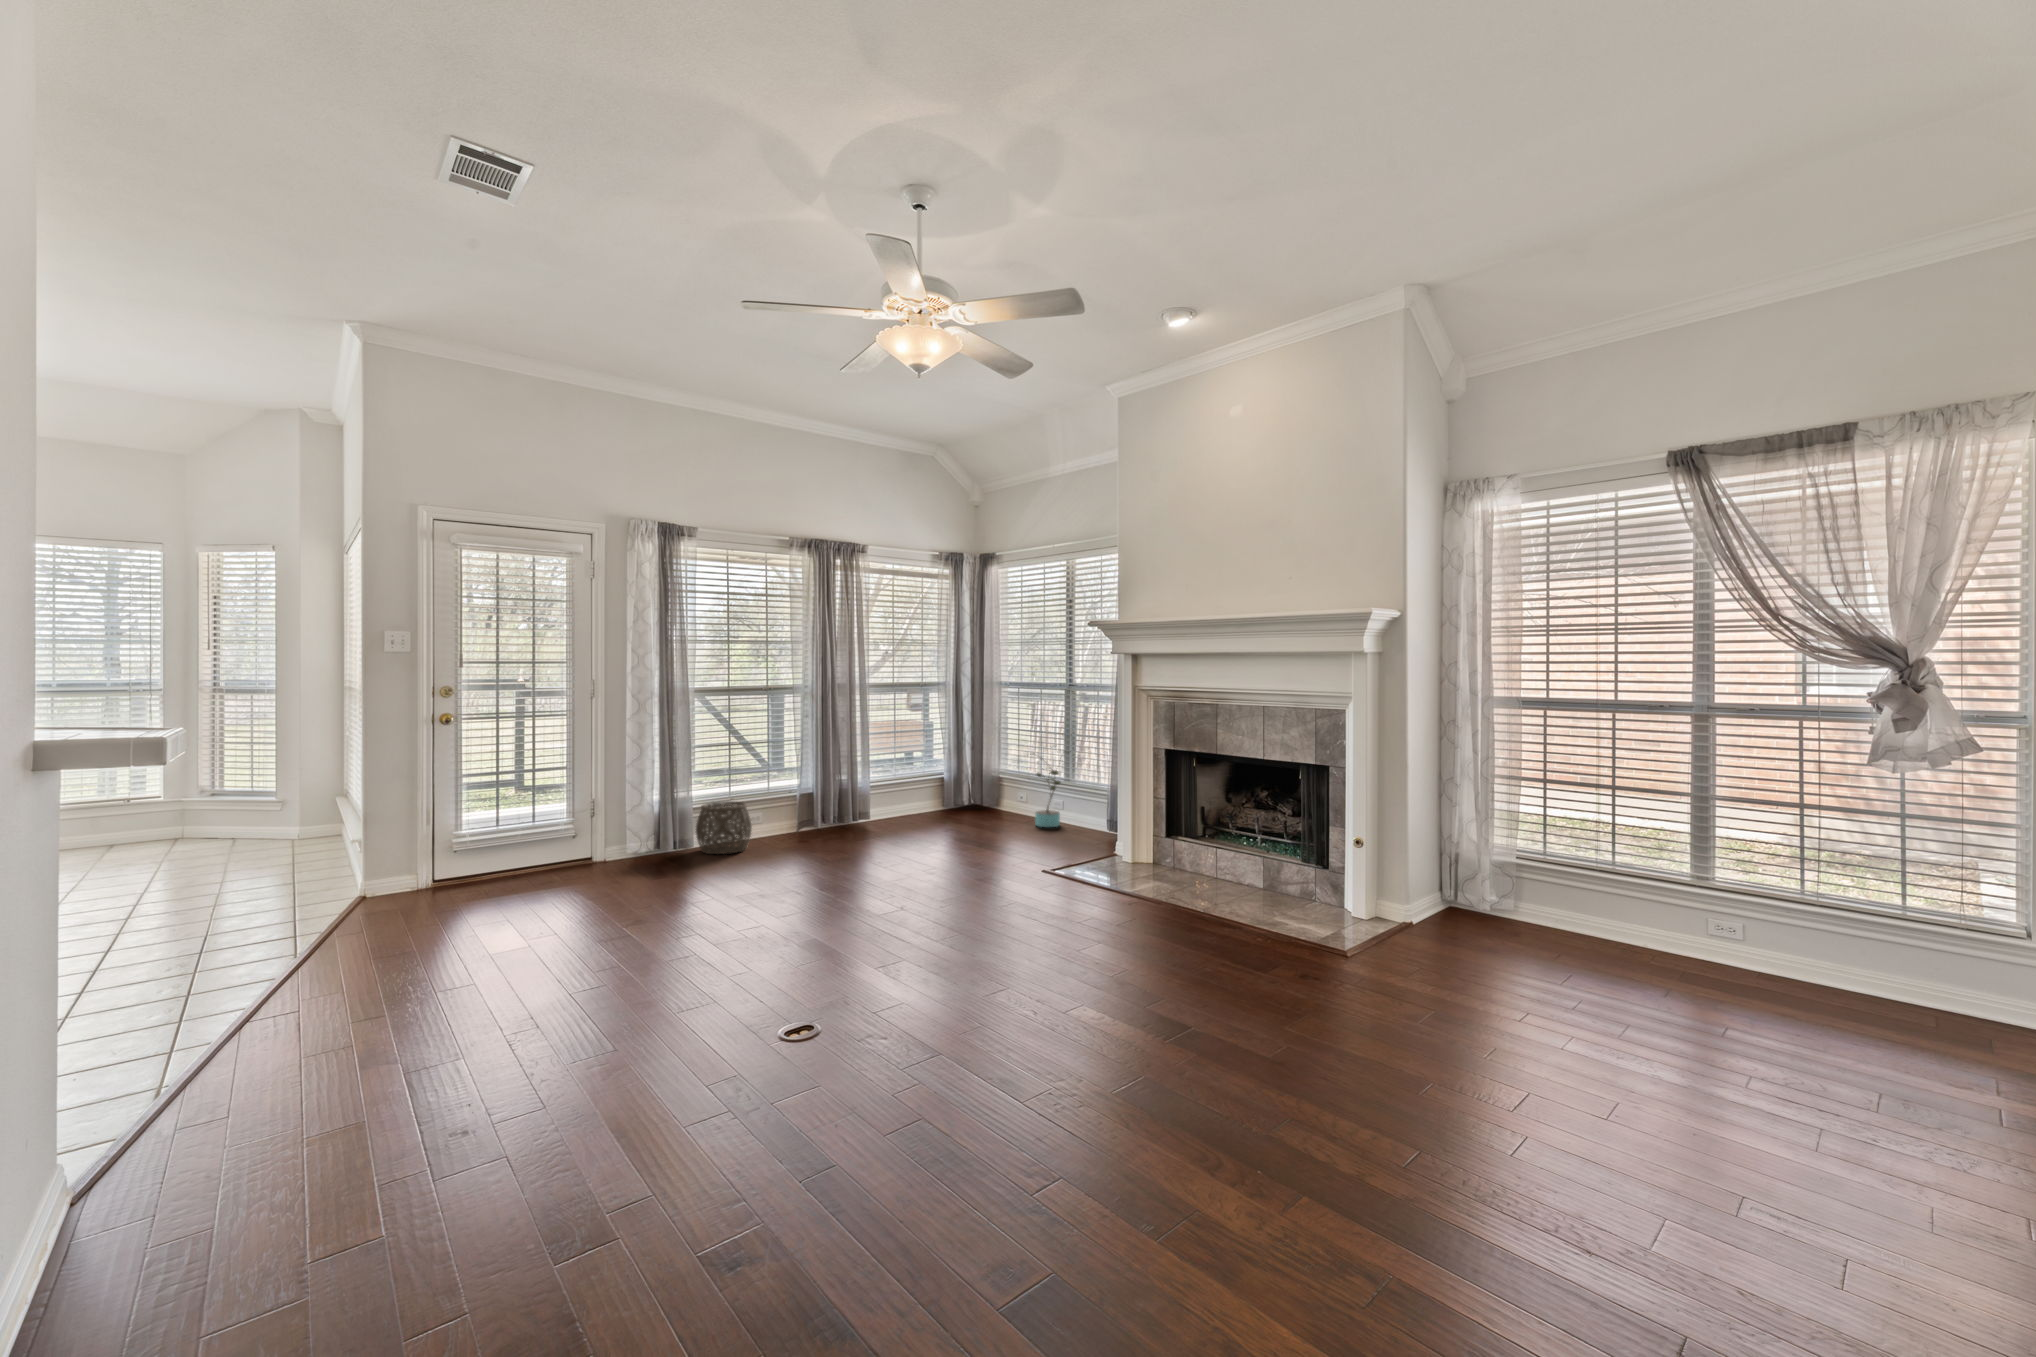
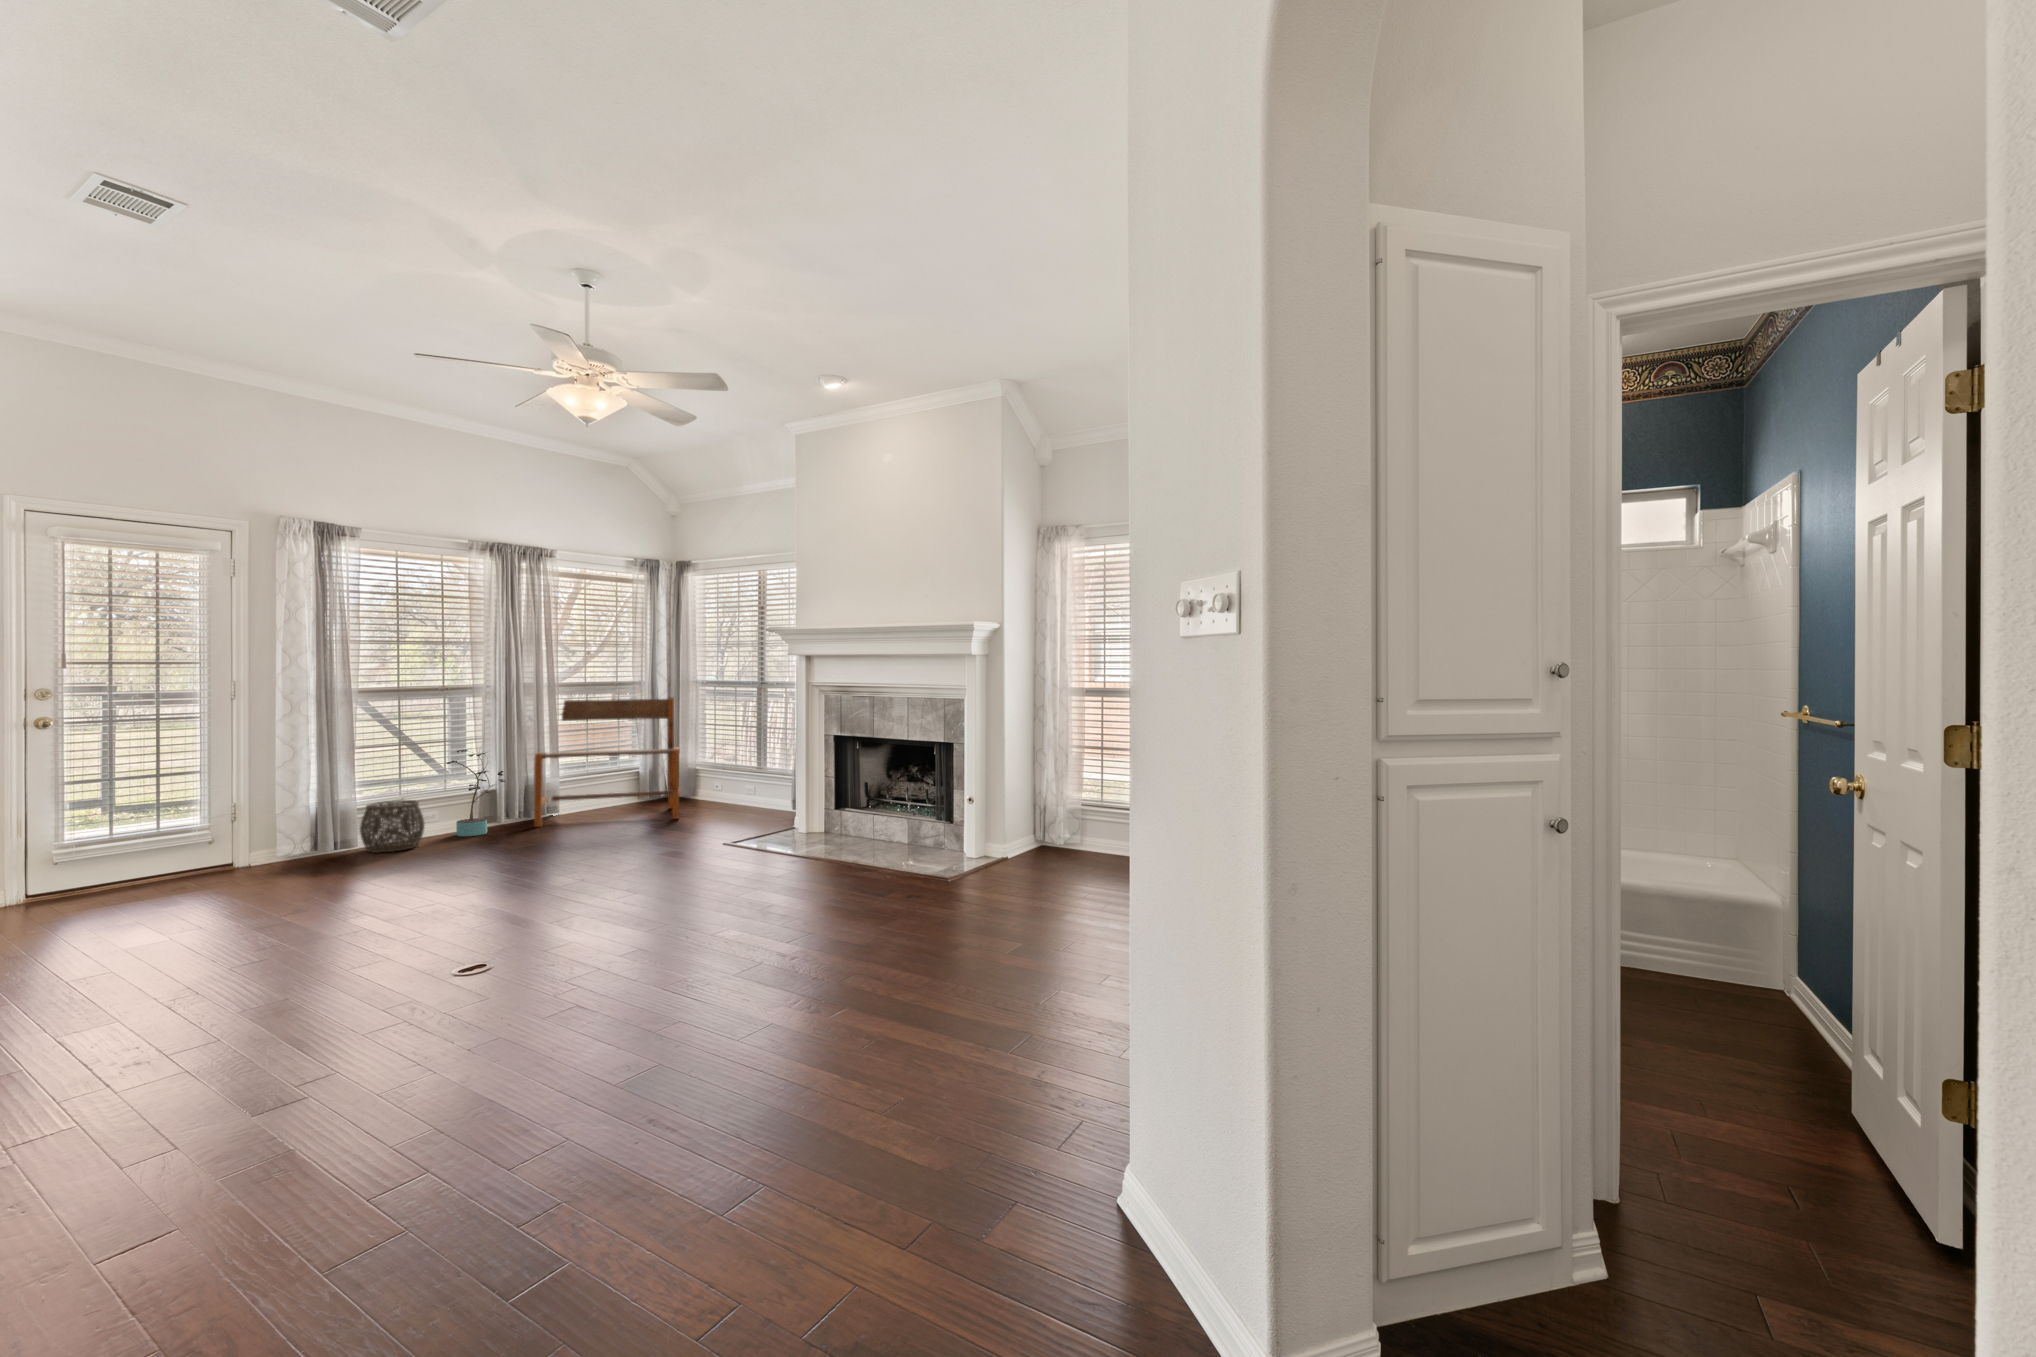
bench: none [848,699,989,833] -> present [534,697,680,827]
potted plant: present [1030,754,1060,827] -> present [446,750,505,836]

